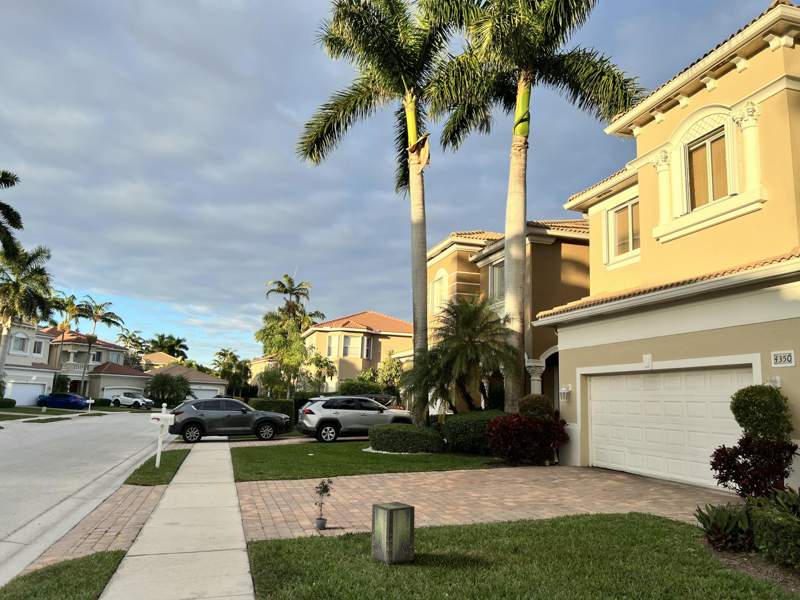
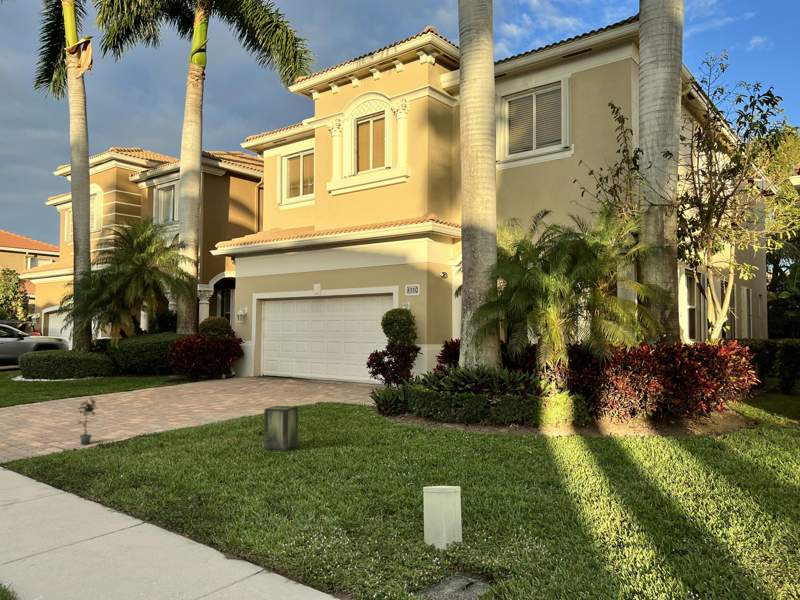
storage box: present [371,502,415,564] -> present [264,406,298,451]

